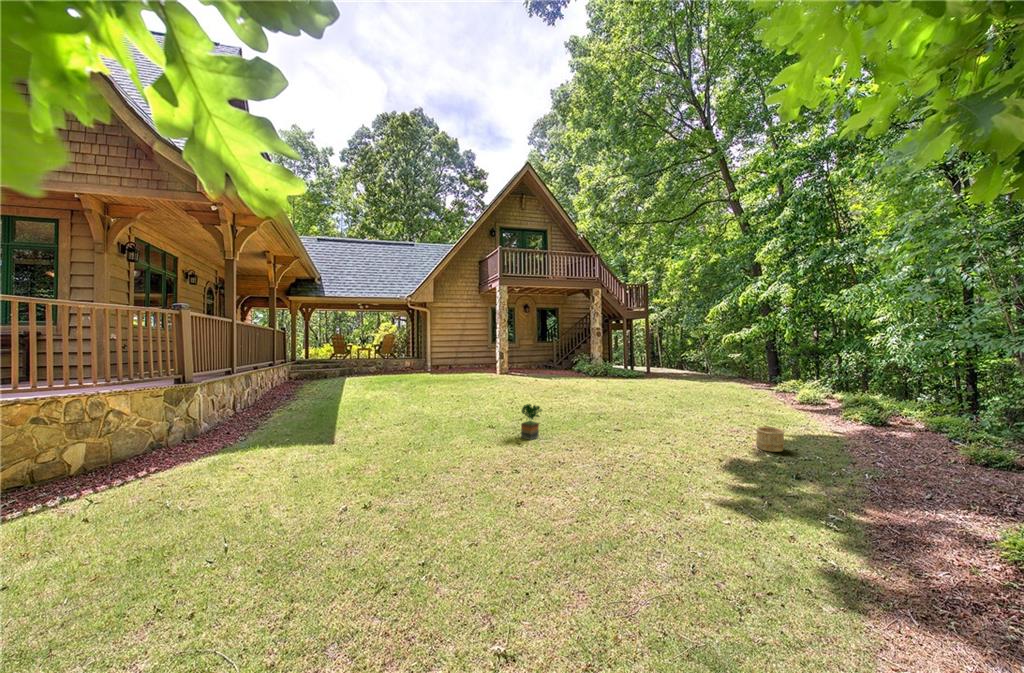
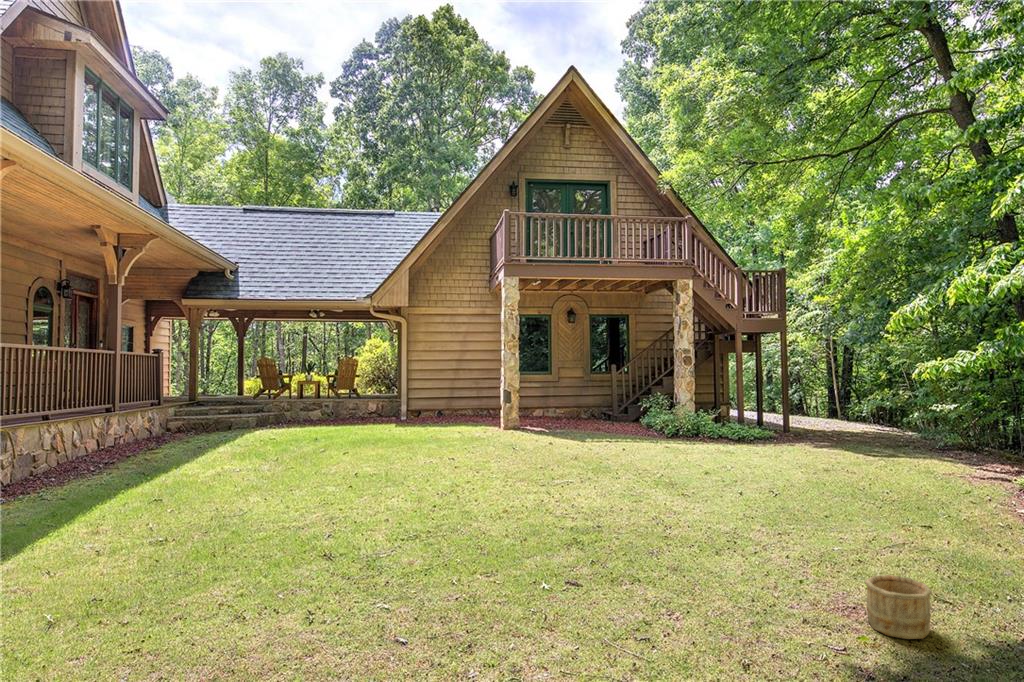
potted tree: present [521,404,542,440] -> none [369,498,419,573]

